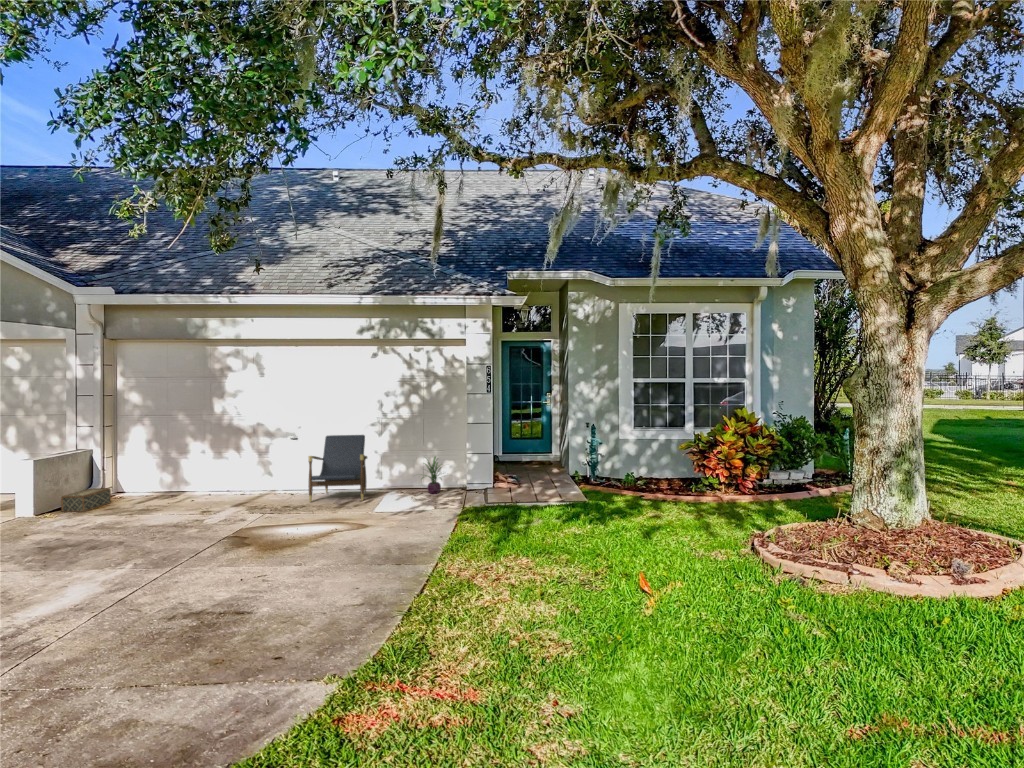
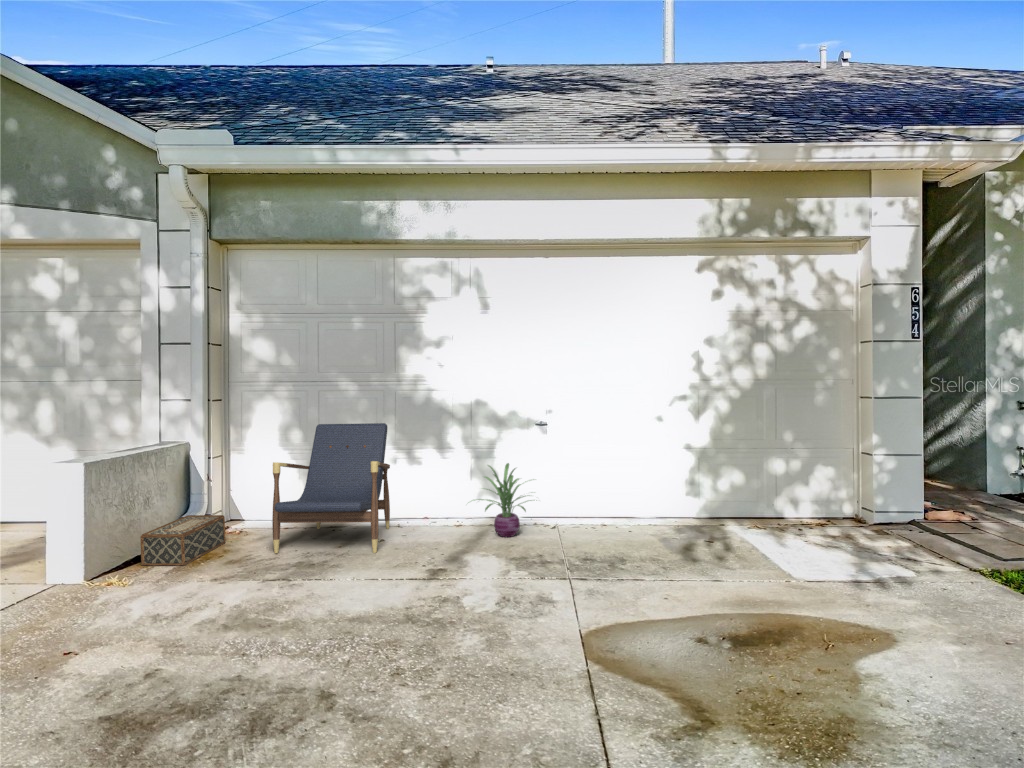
lounge chair: present [308,435,367,502] -> present [272,423,390,553]
decorative plant: present [424,456,441,494] -> present [478,463,531,537]

